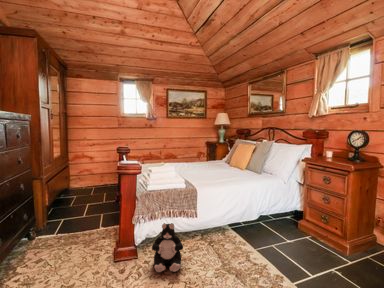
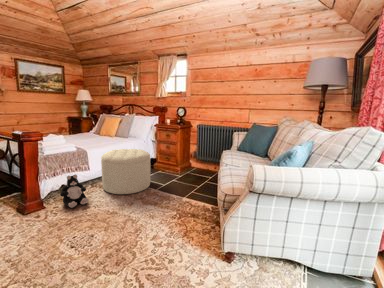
ottoman: none [210,193,286,275] -> present [101,149,150,194]

